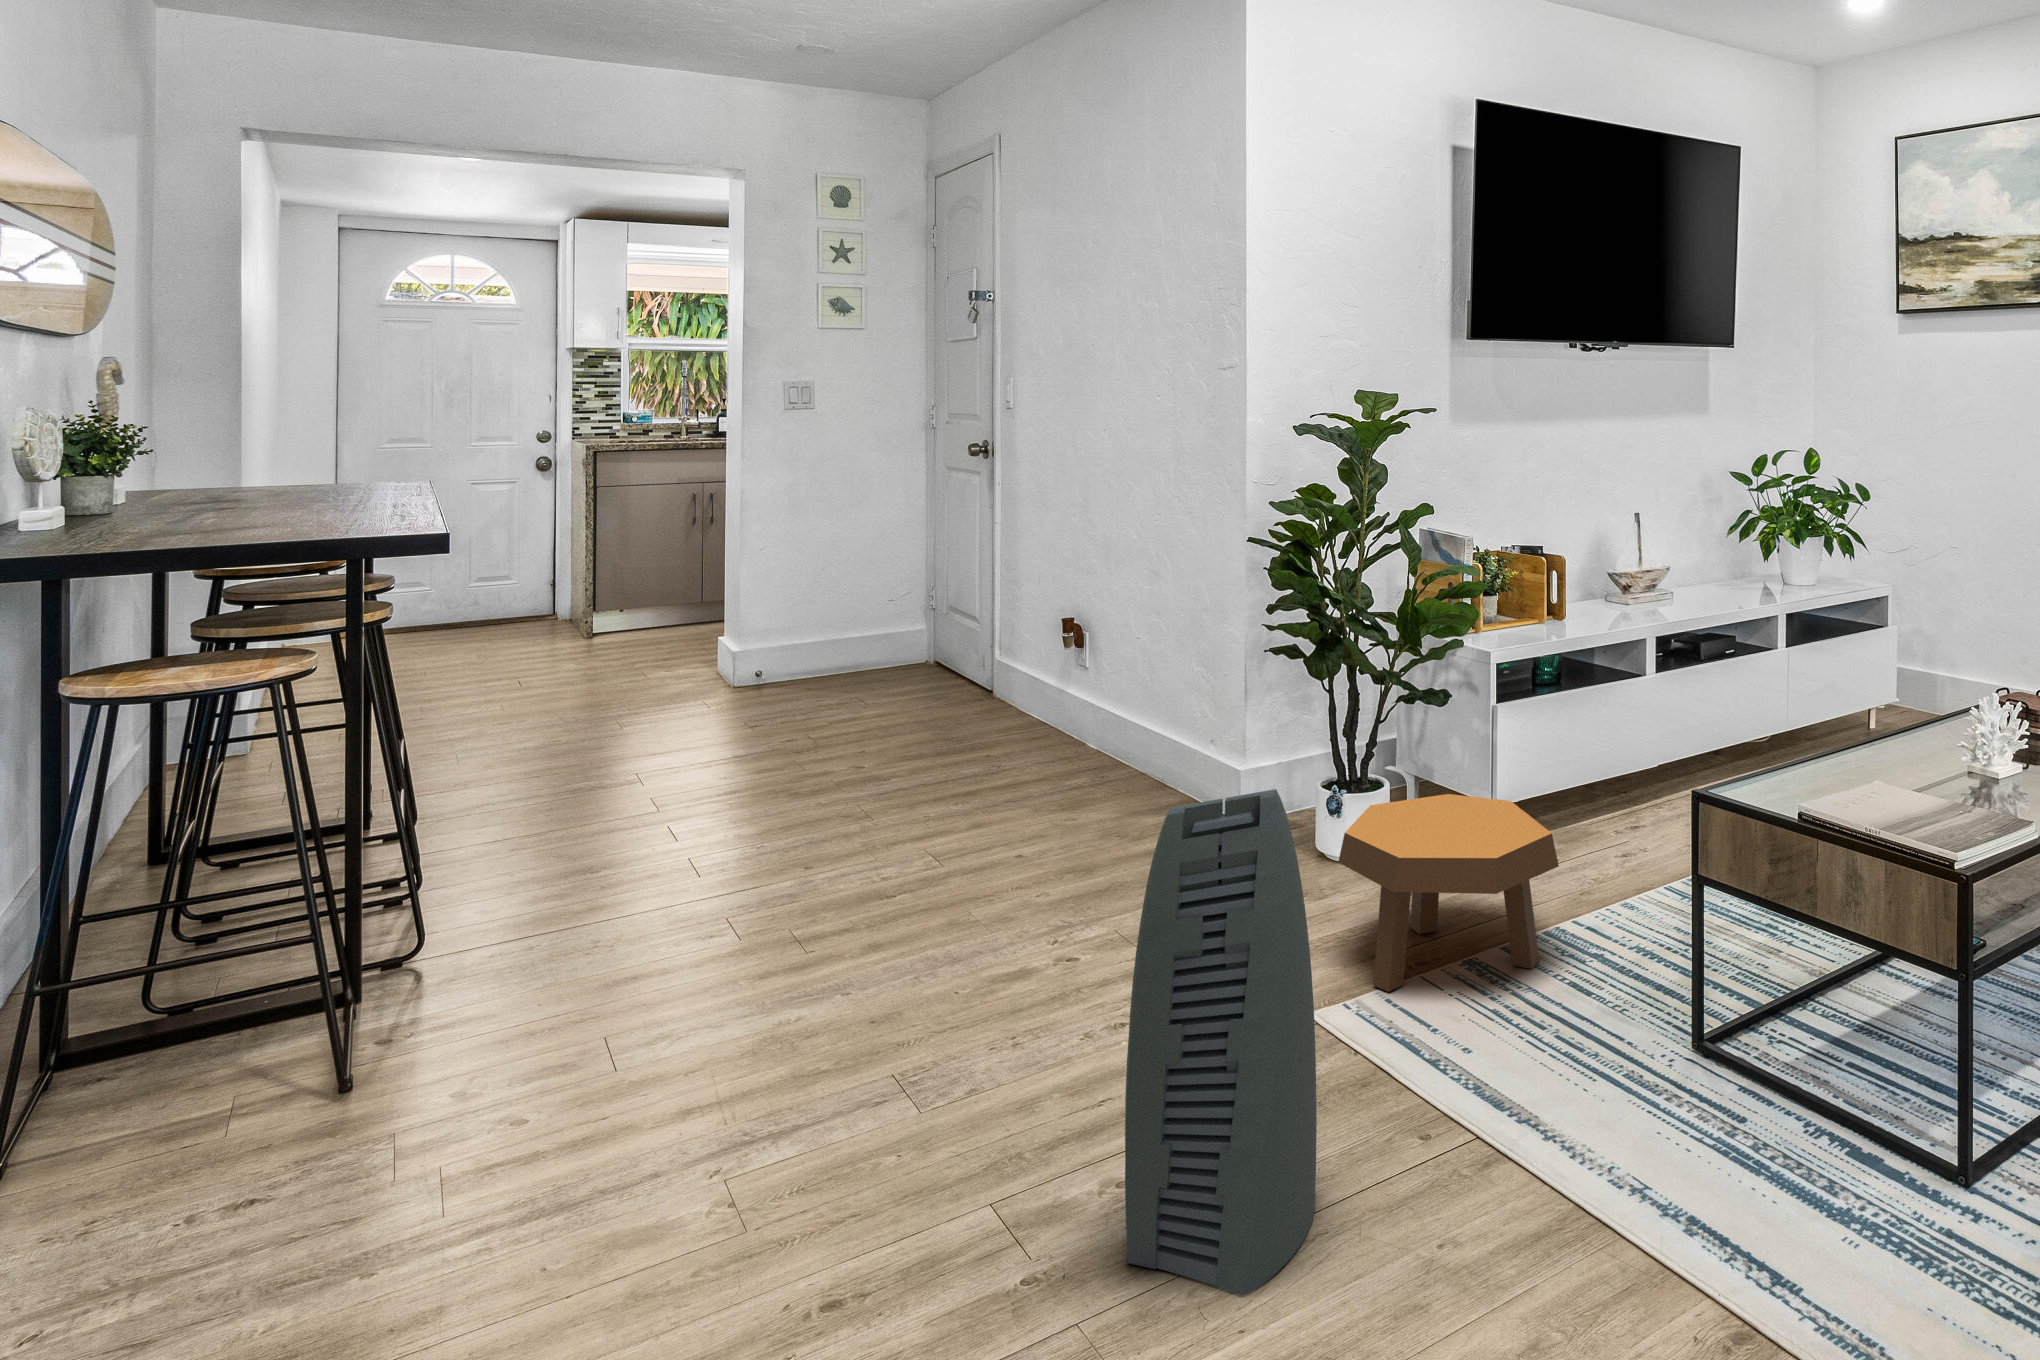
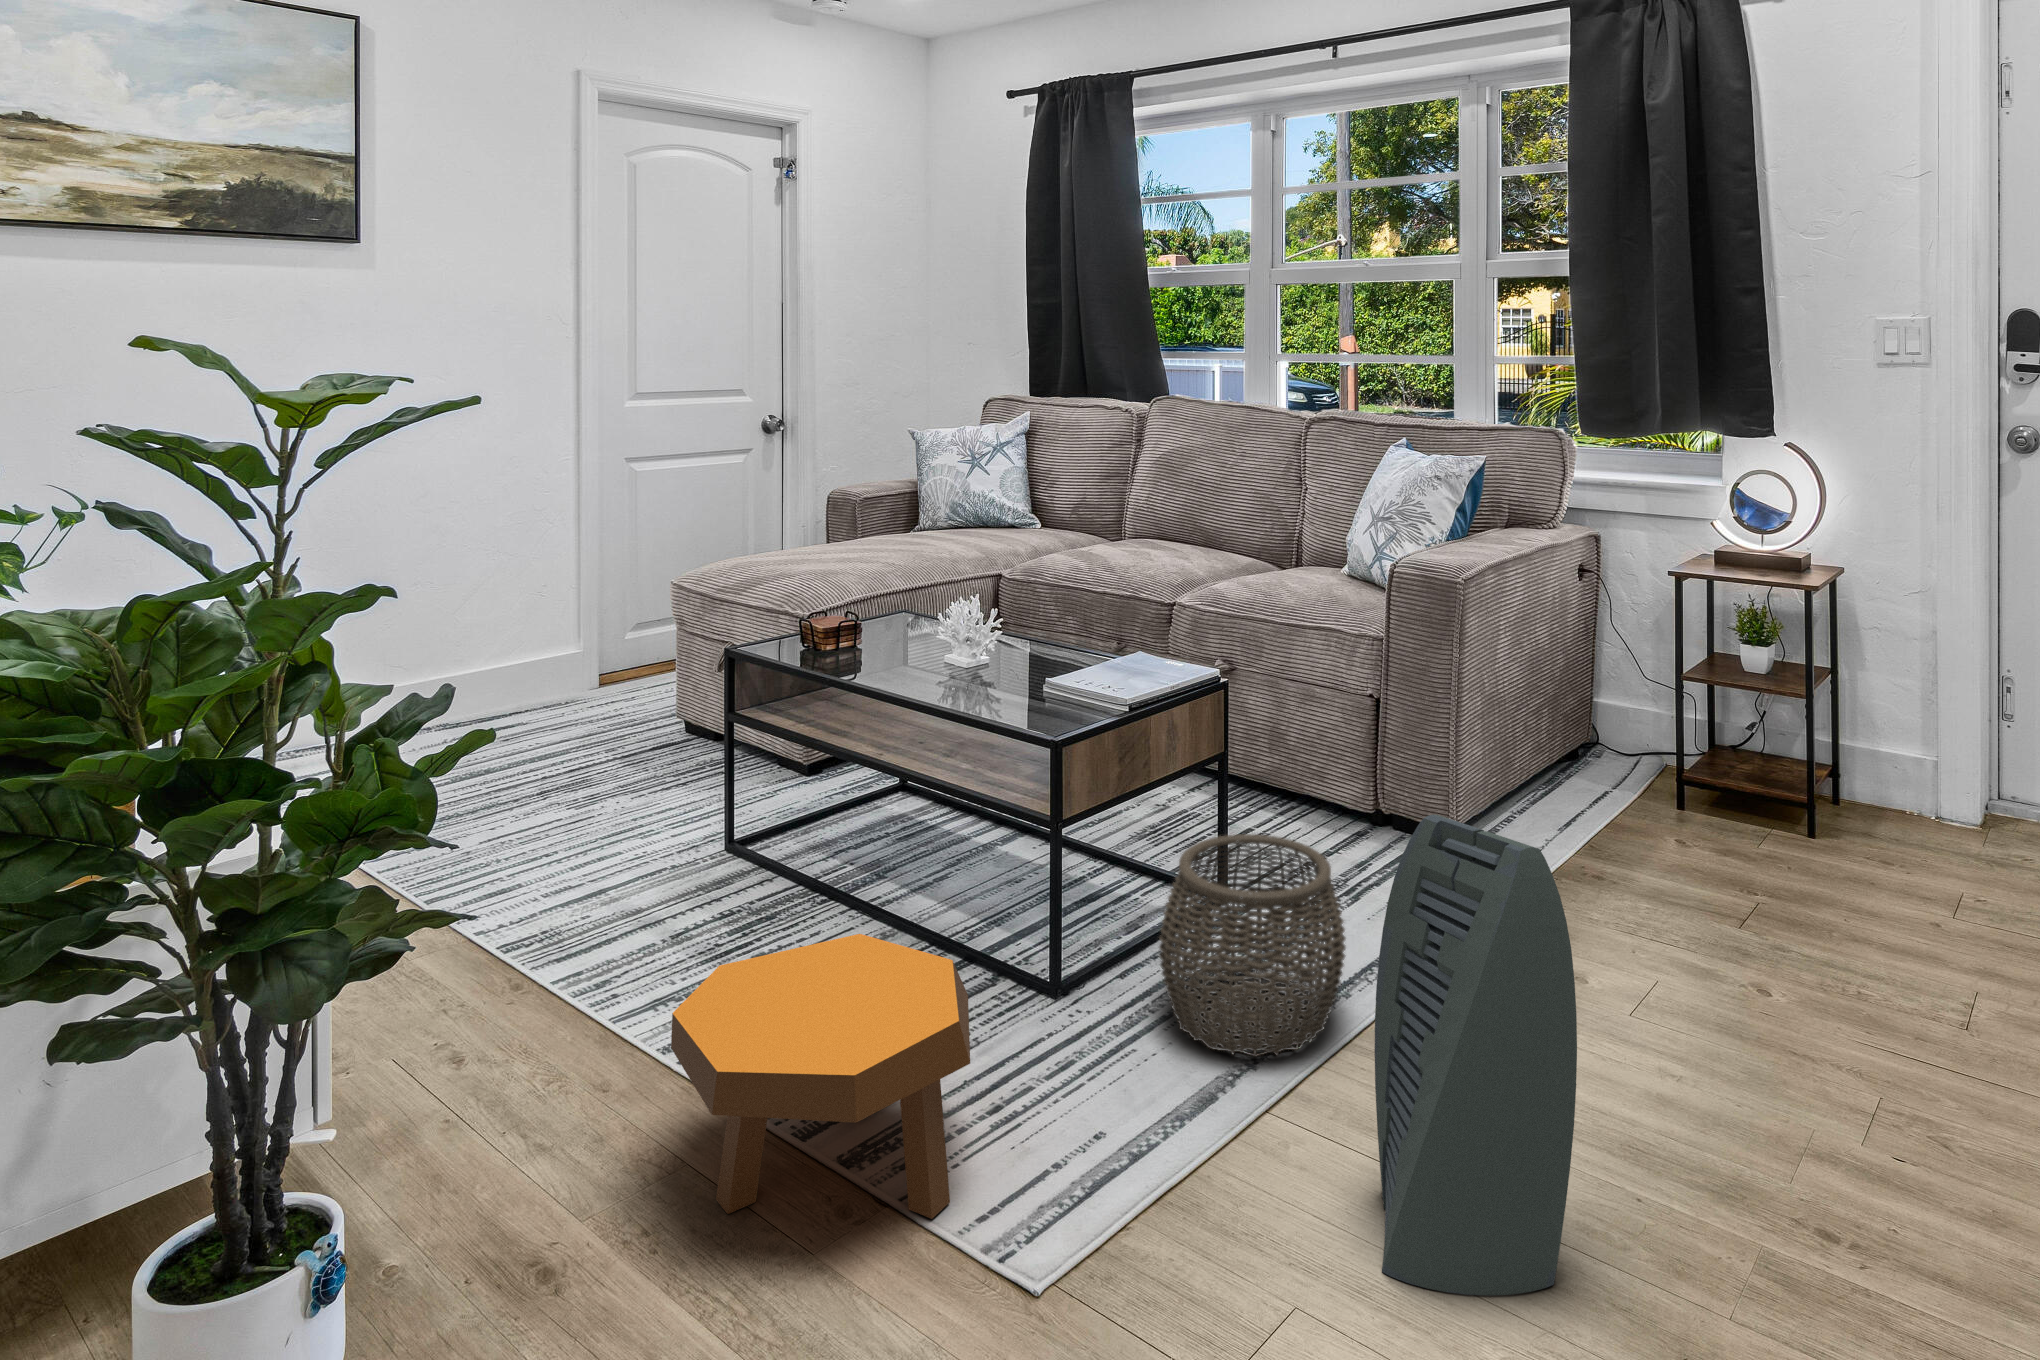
woven basket: none [1536,930,1770,1216] -> present [1159,834,1346,1057]

